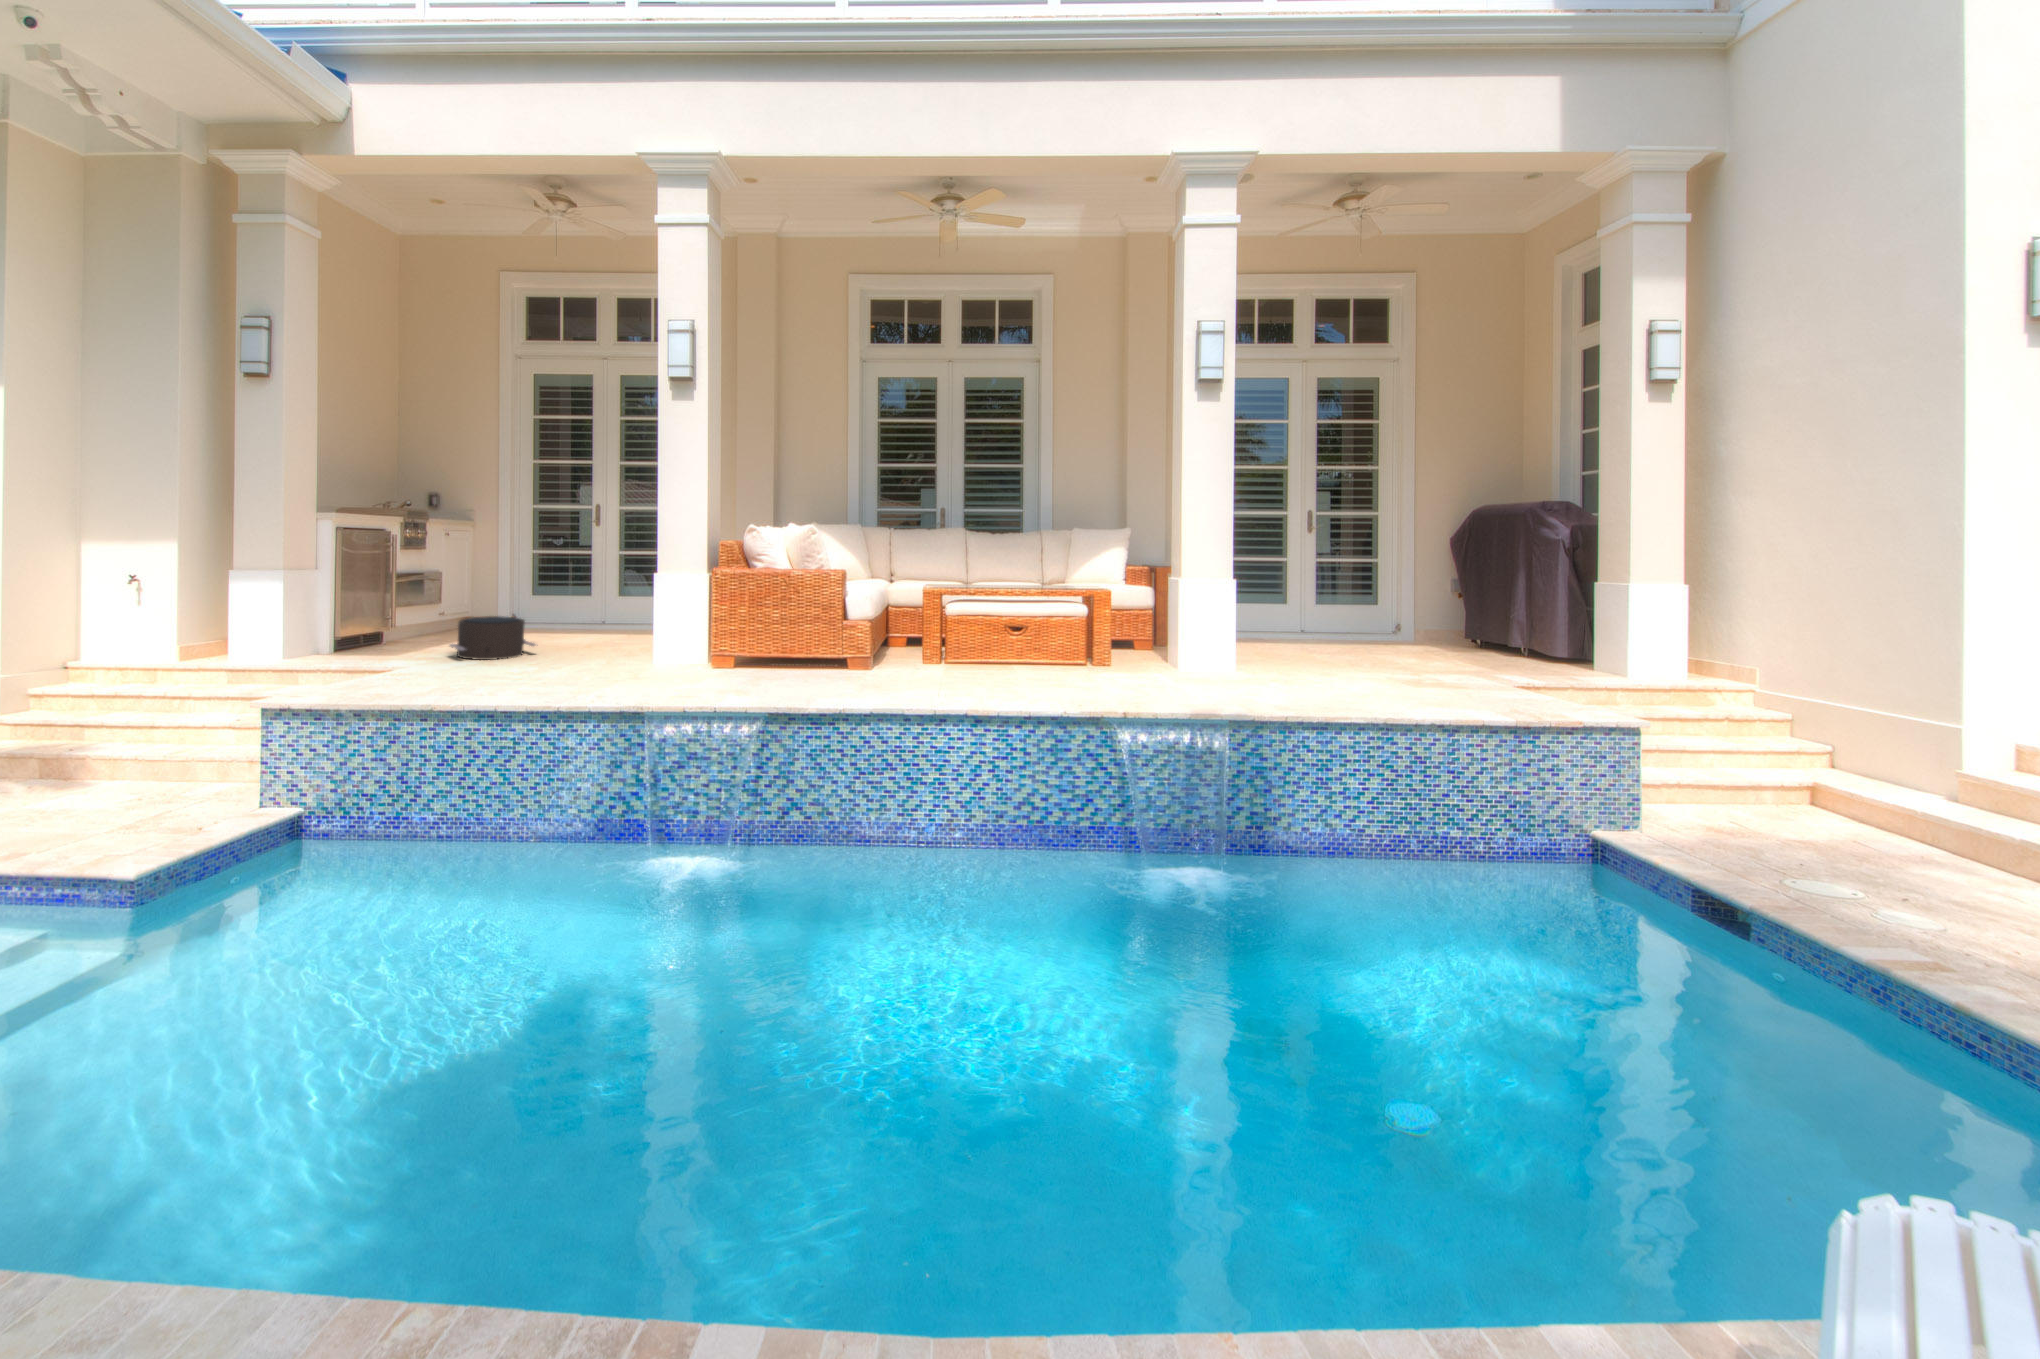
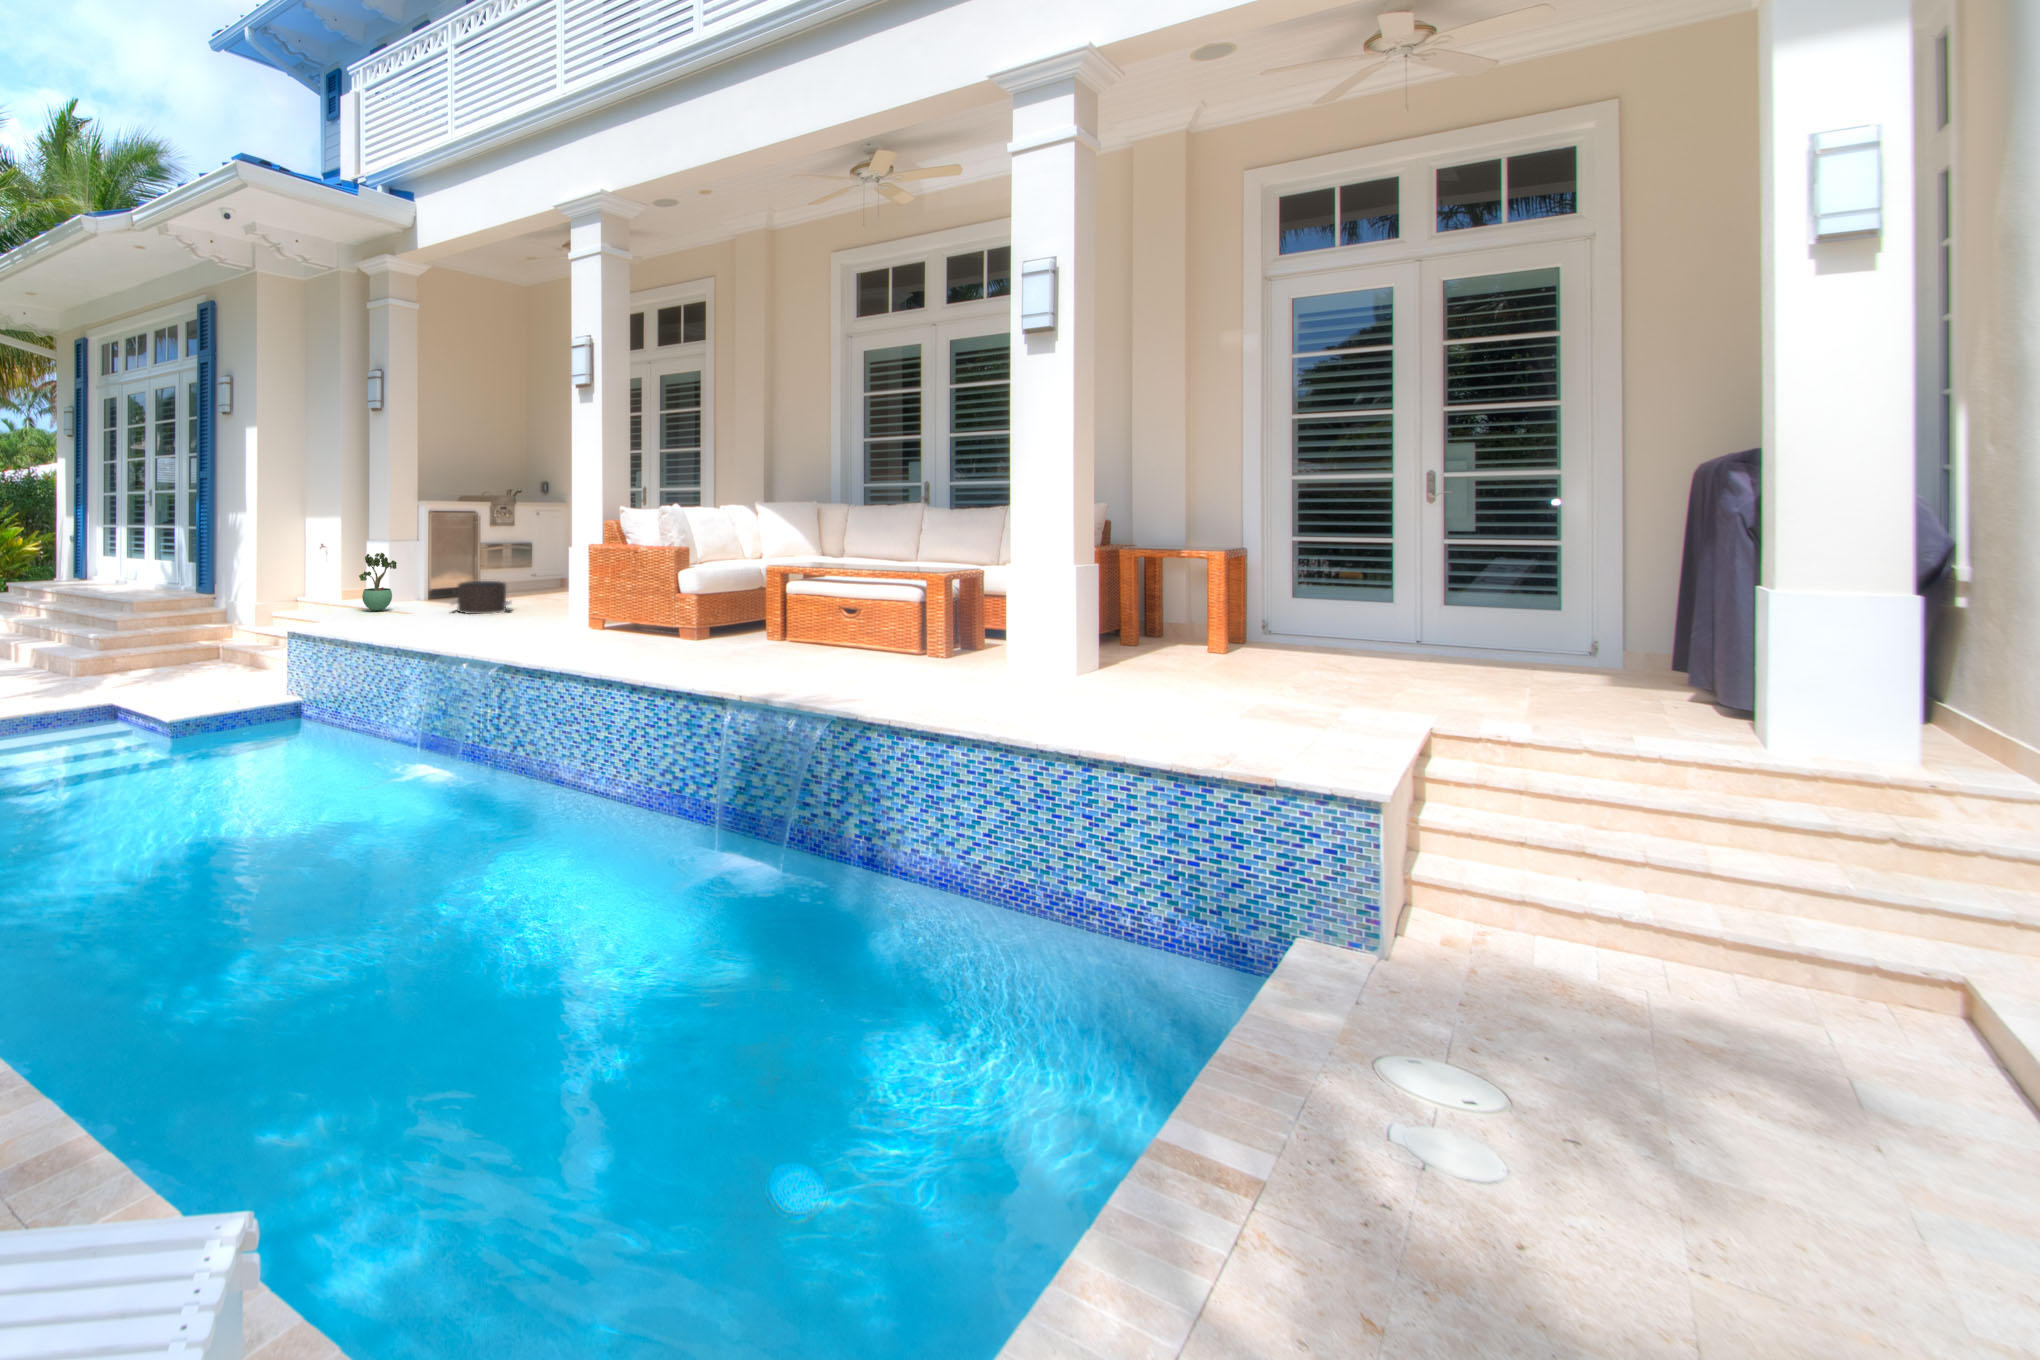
potted plant: none [311,585,370,666] -> present [359,553,397,611]

